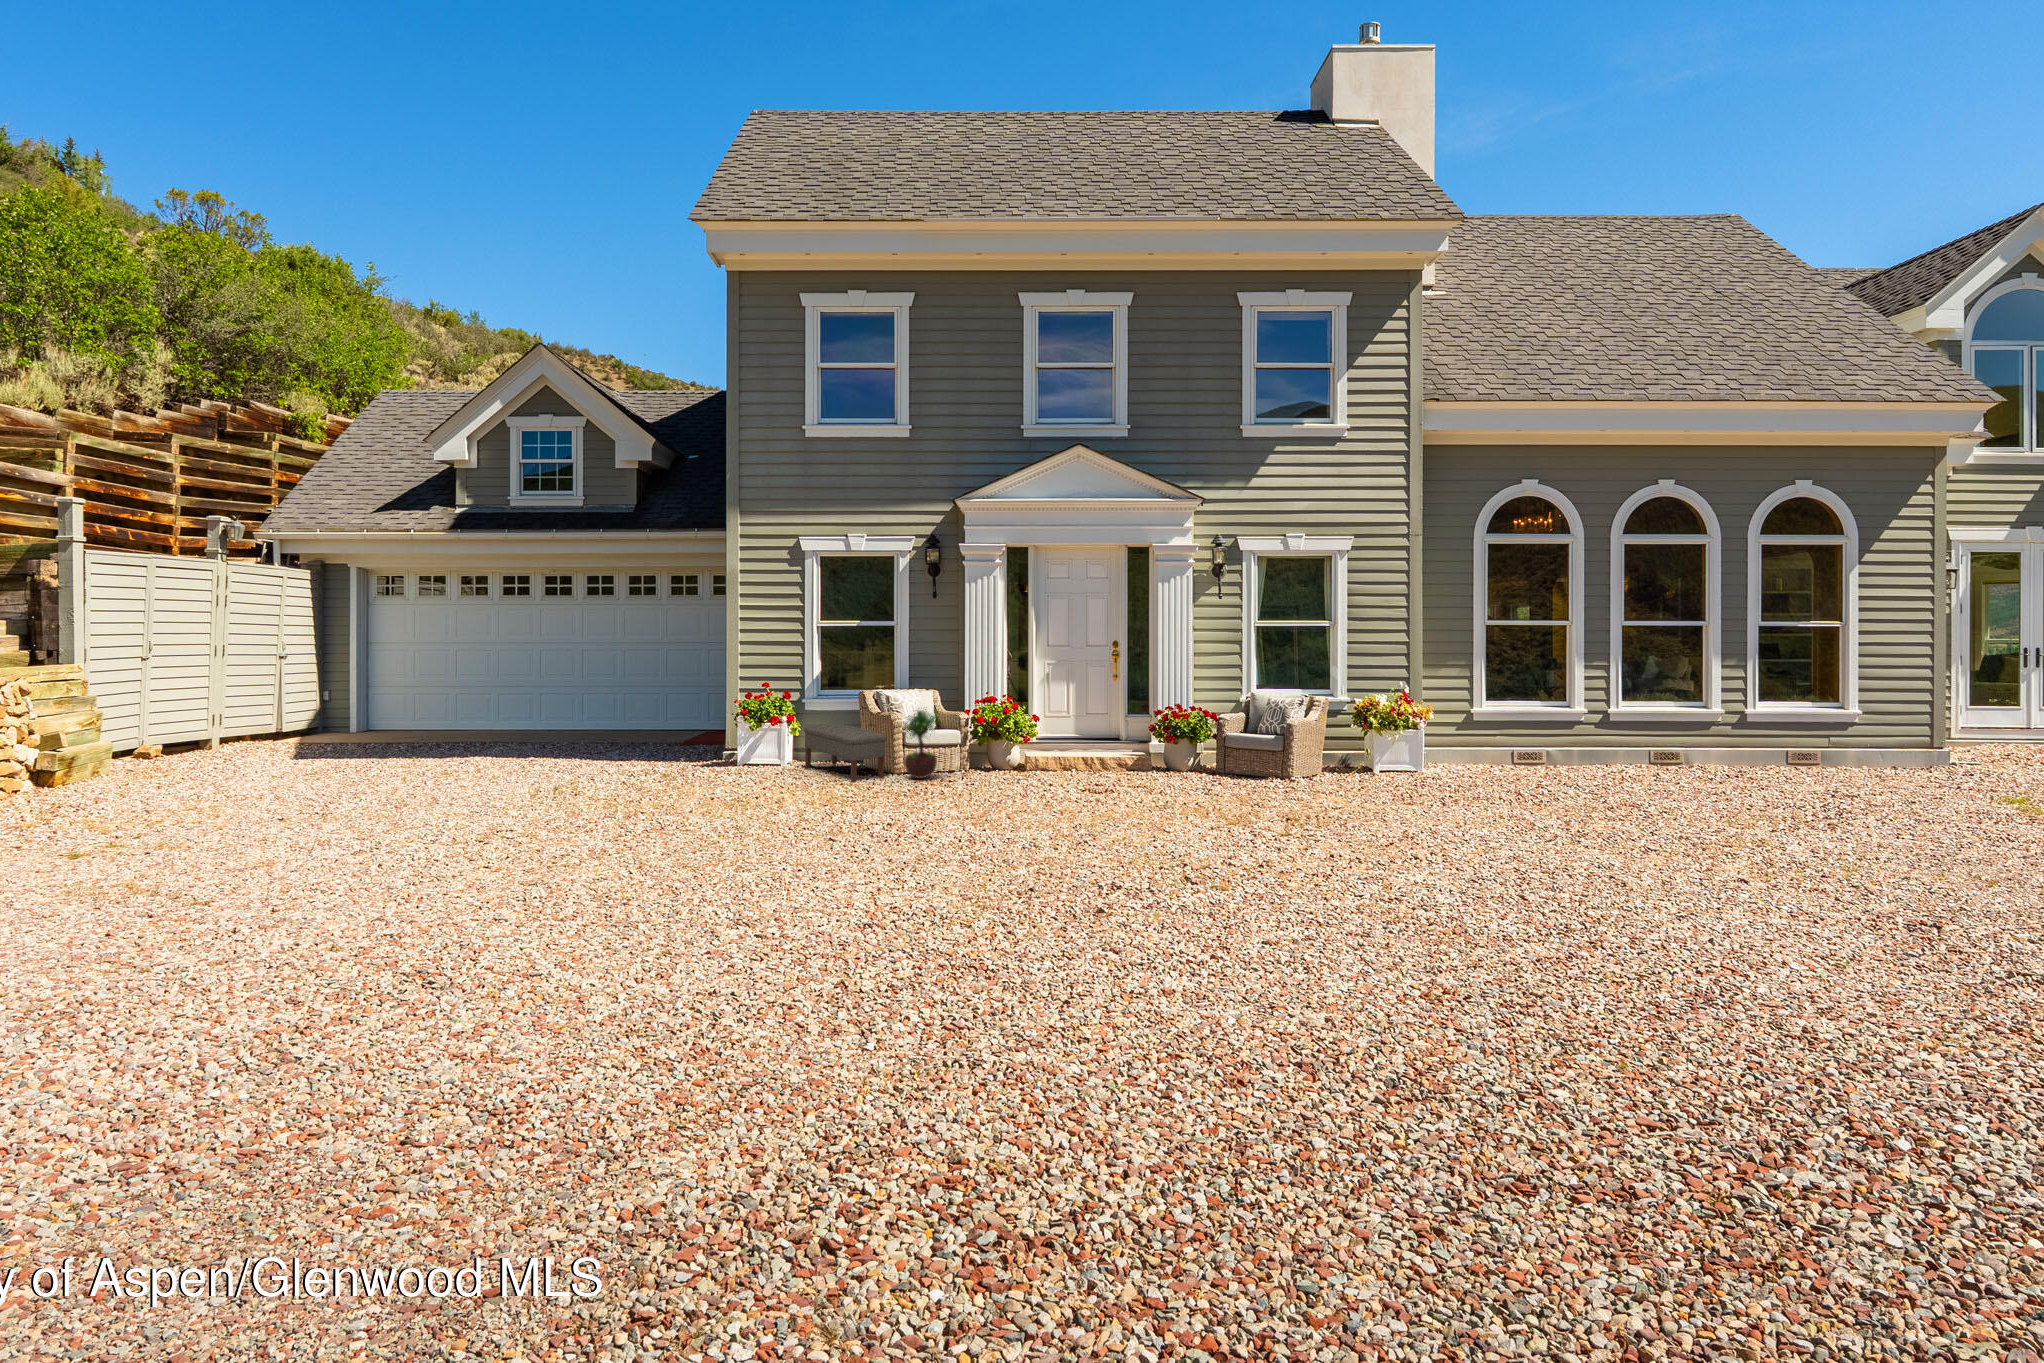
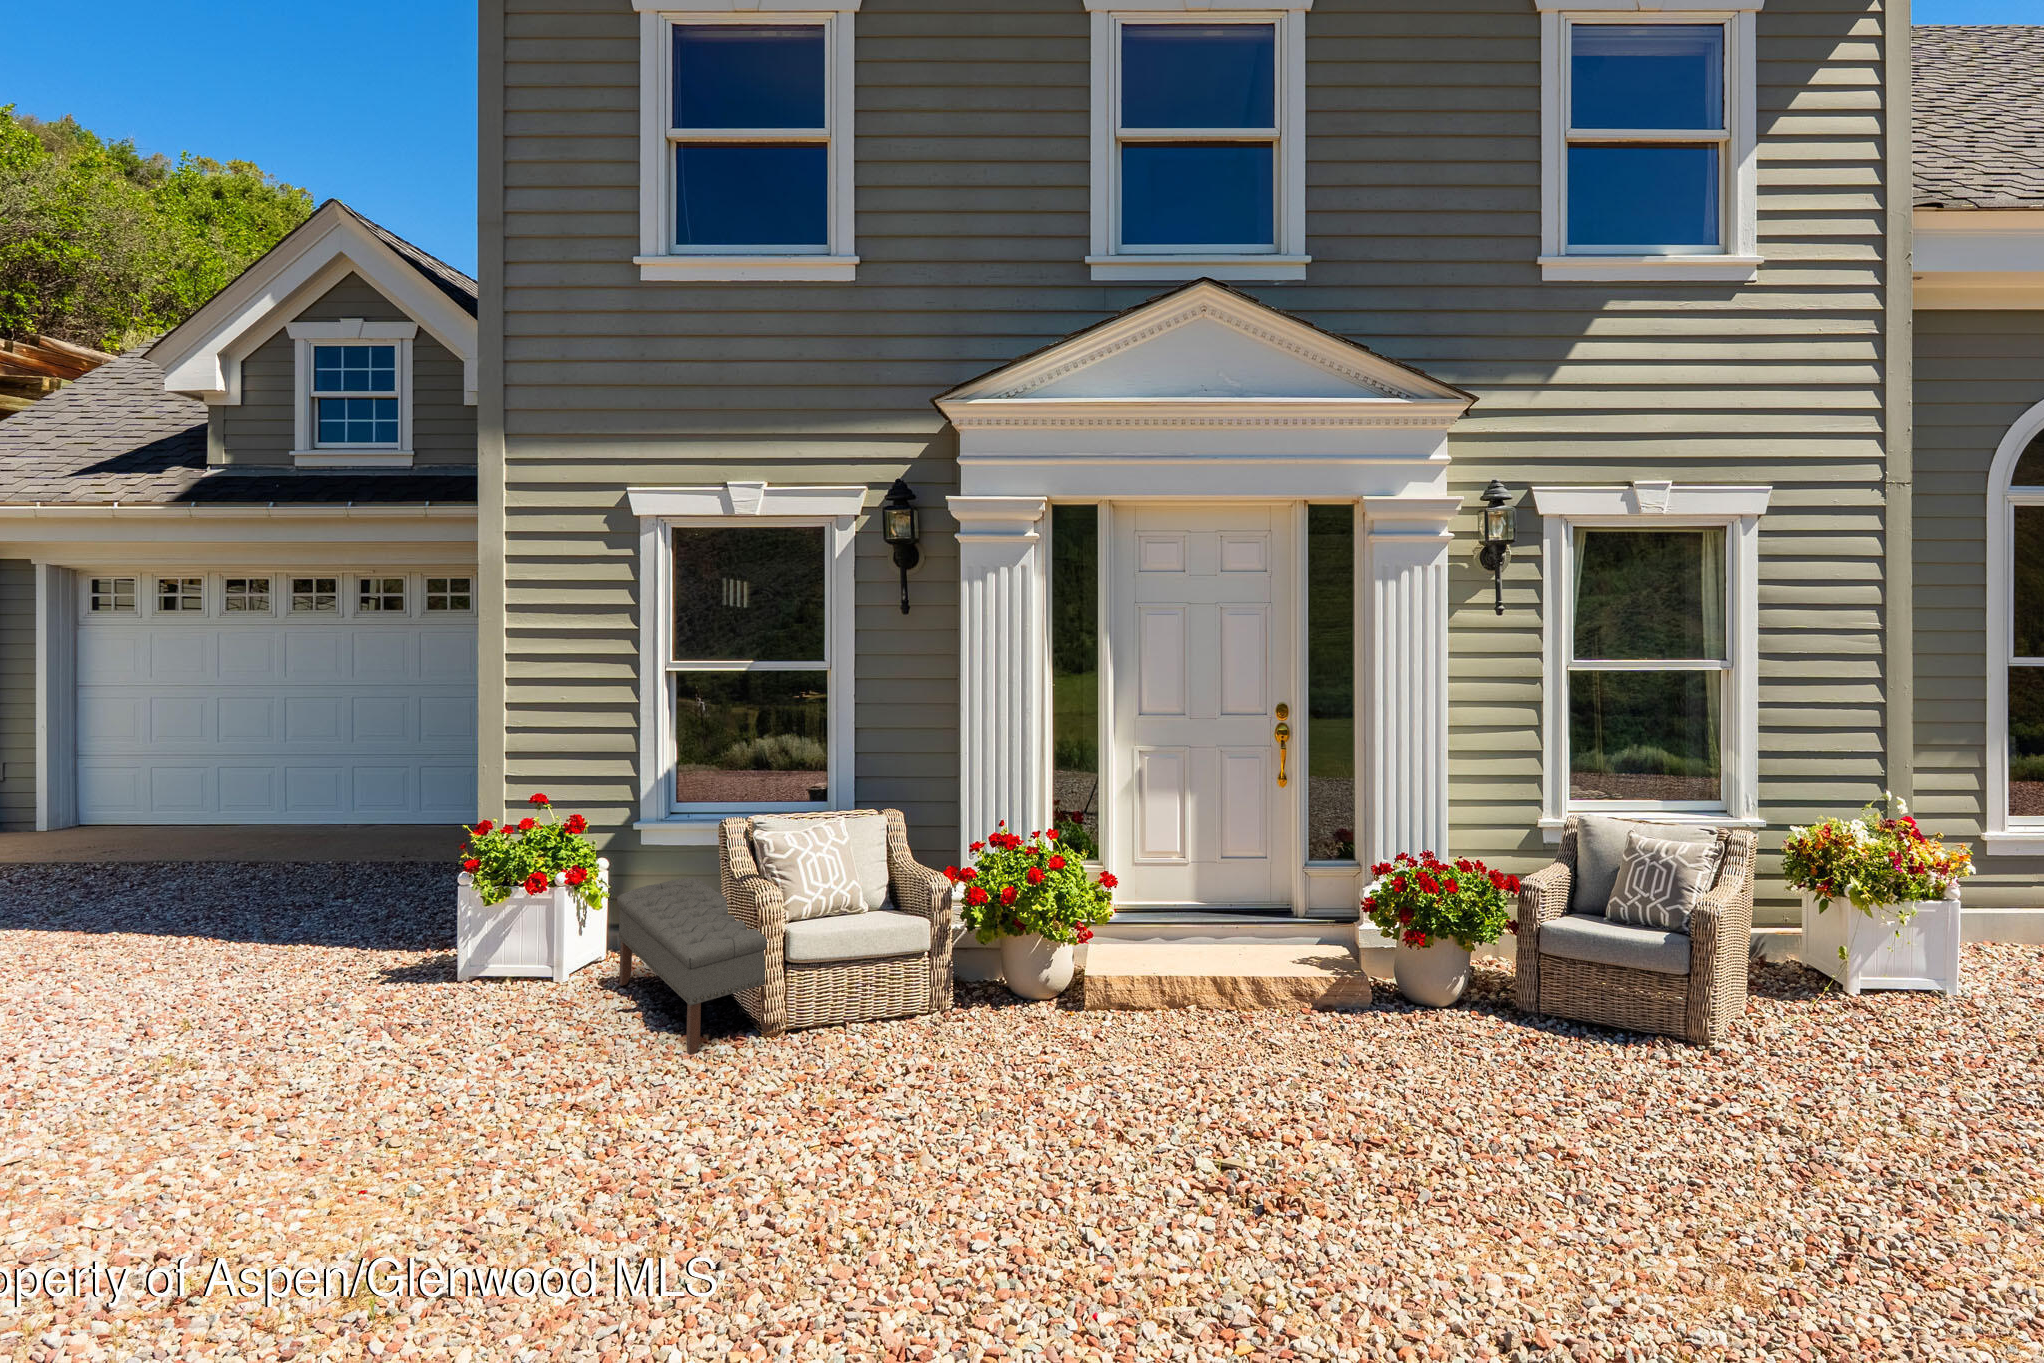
potted tree: present [903,709,939,778] -> none [797,864,903,1036]

